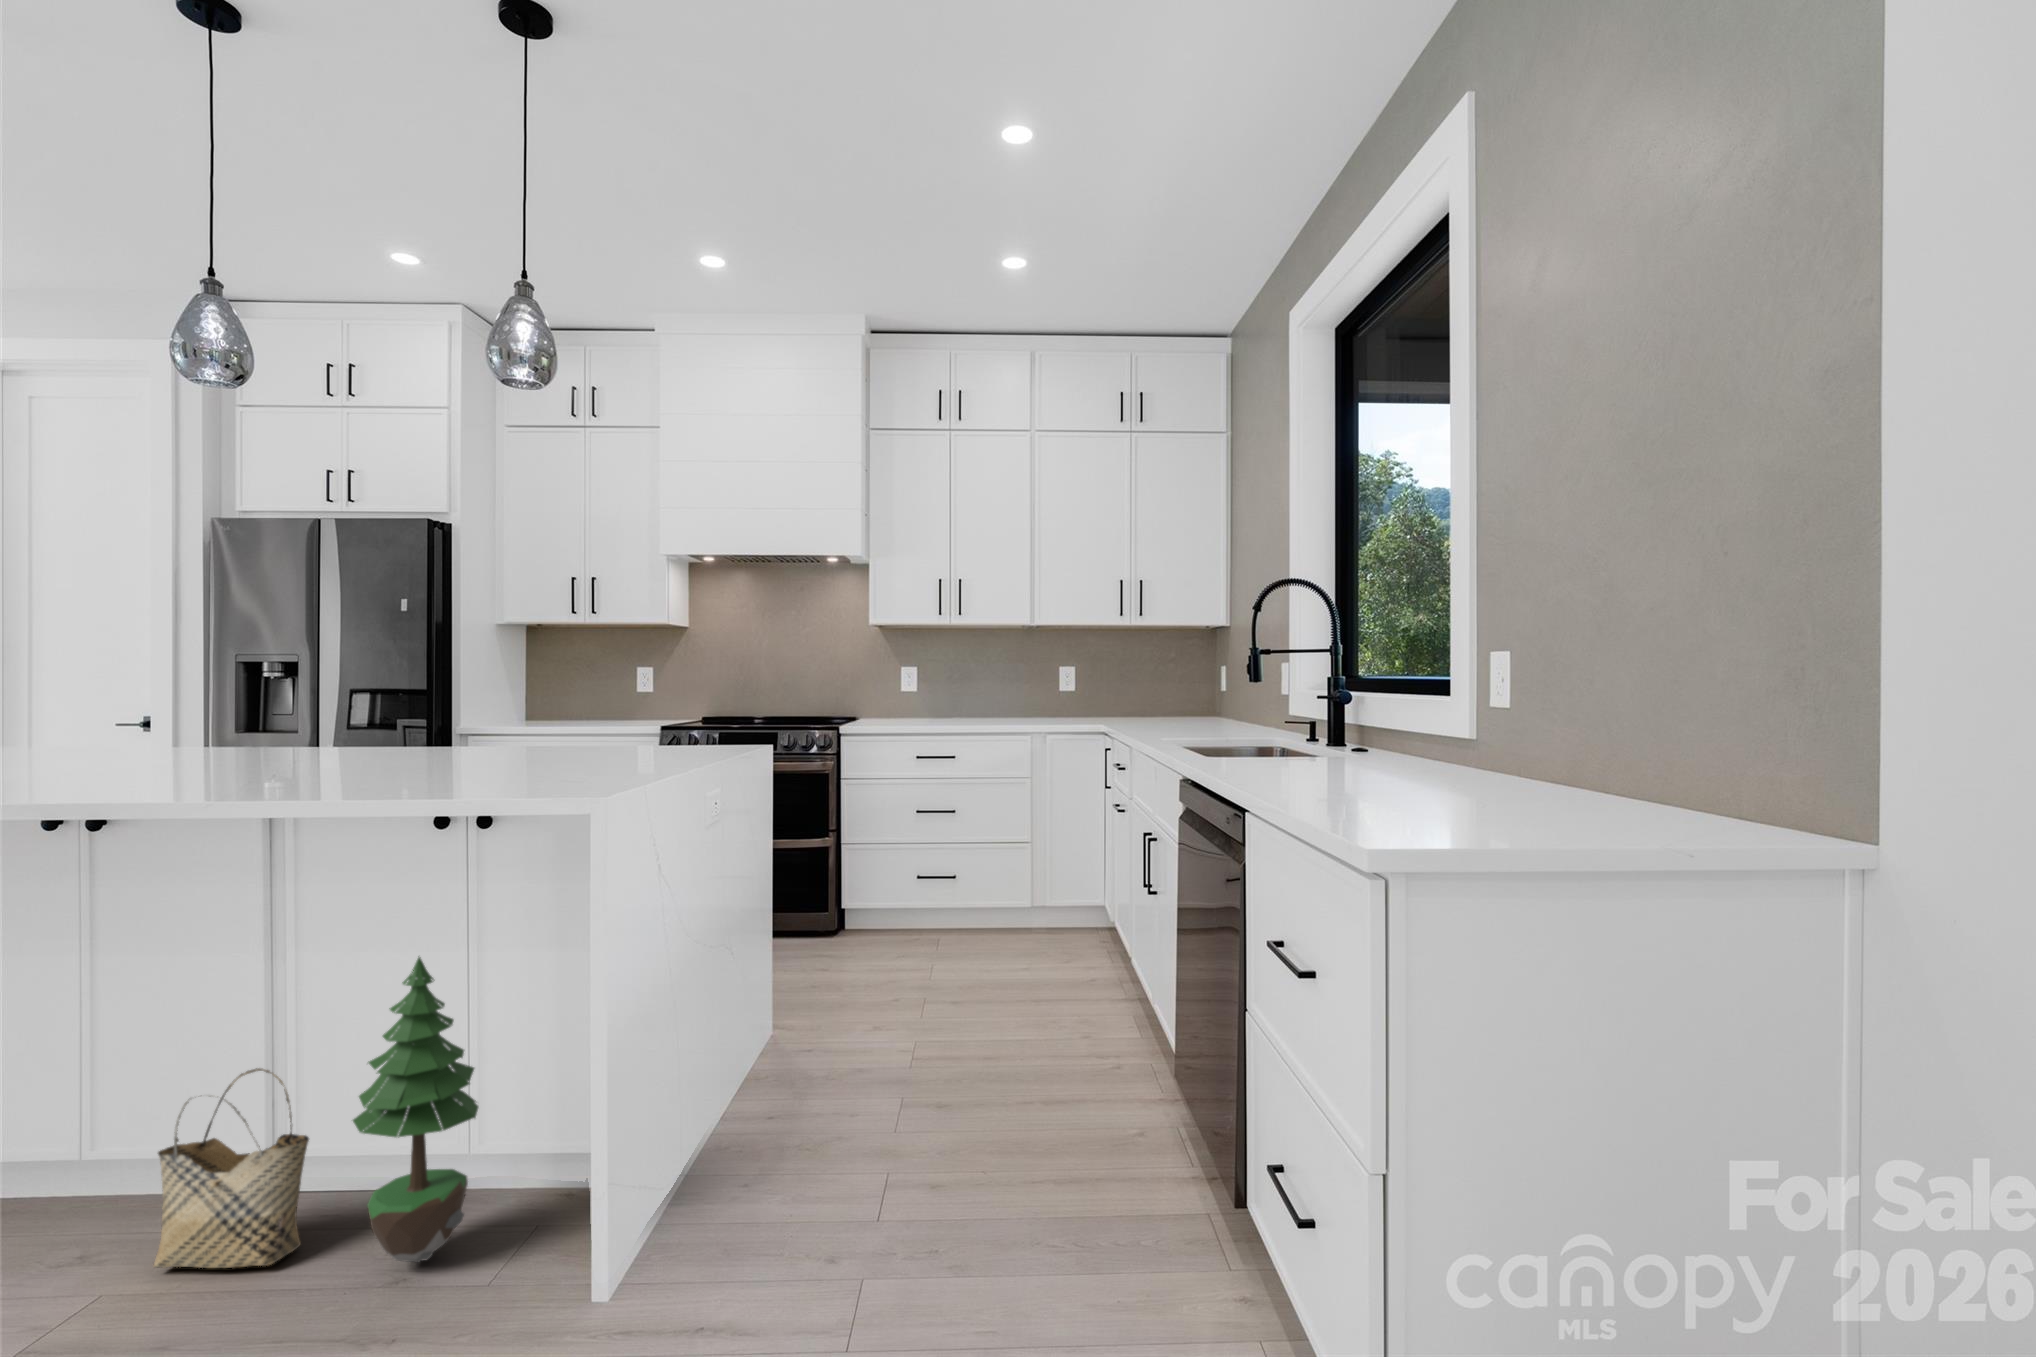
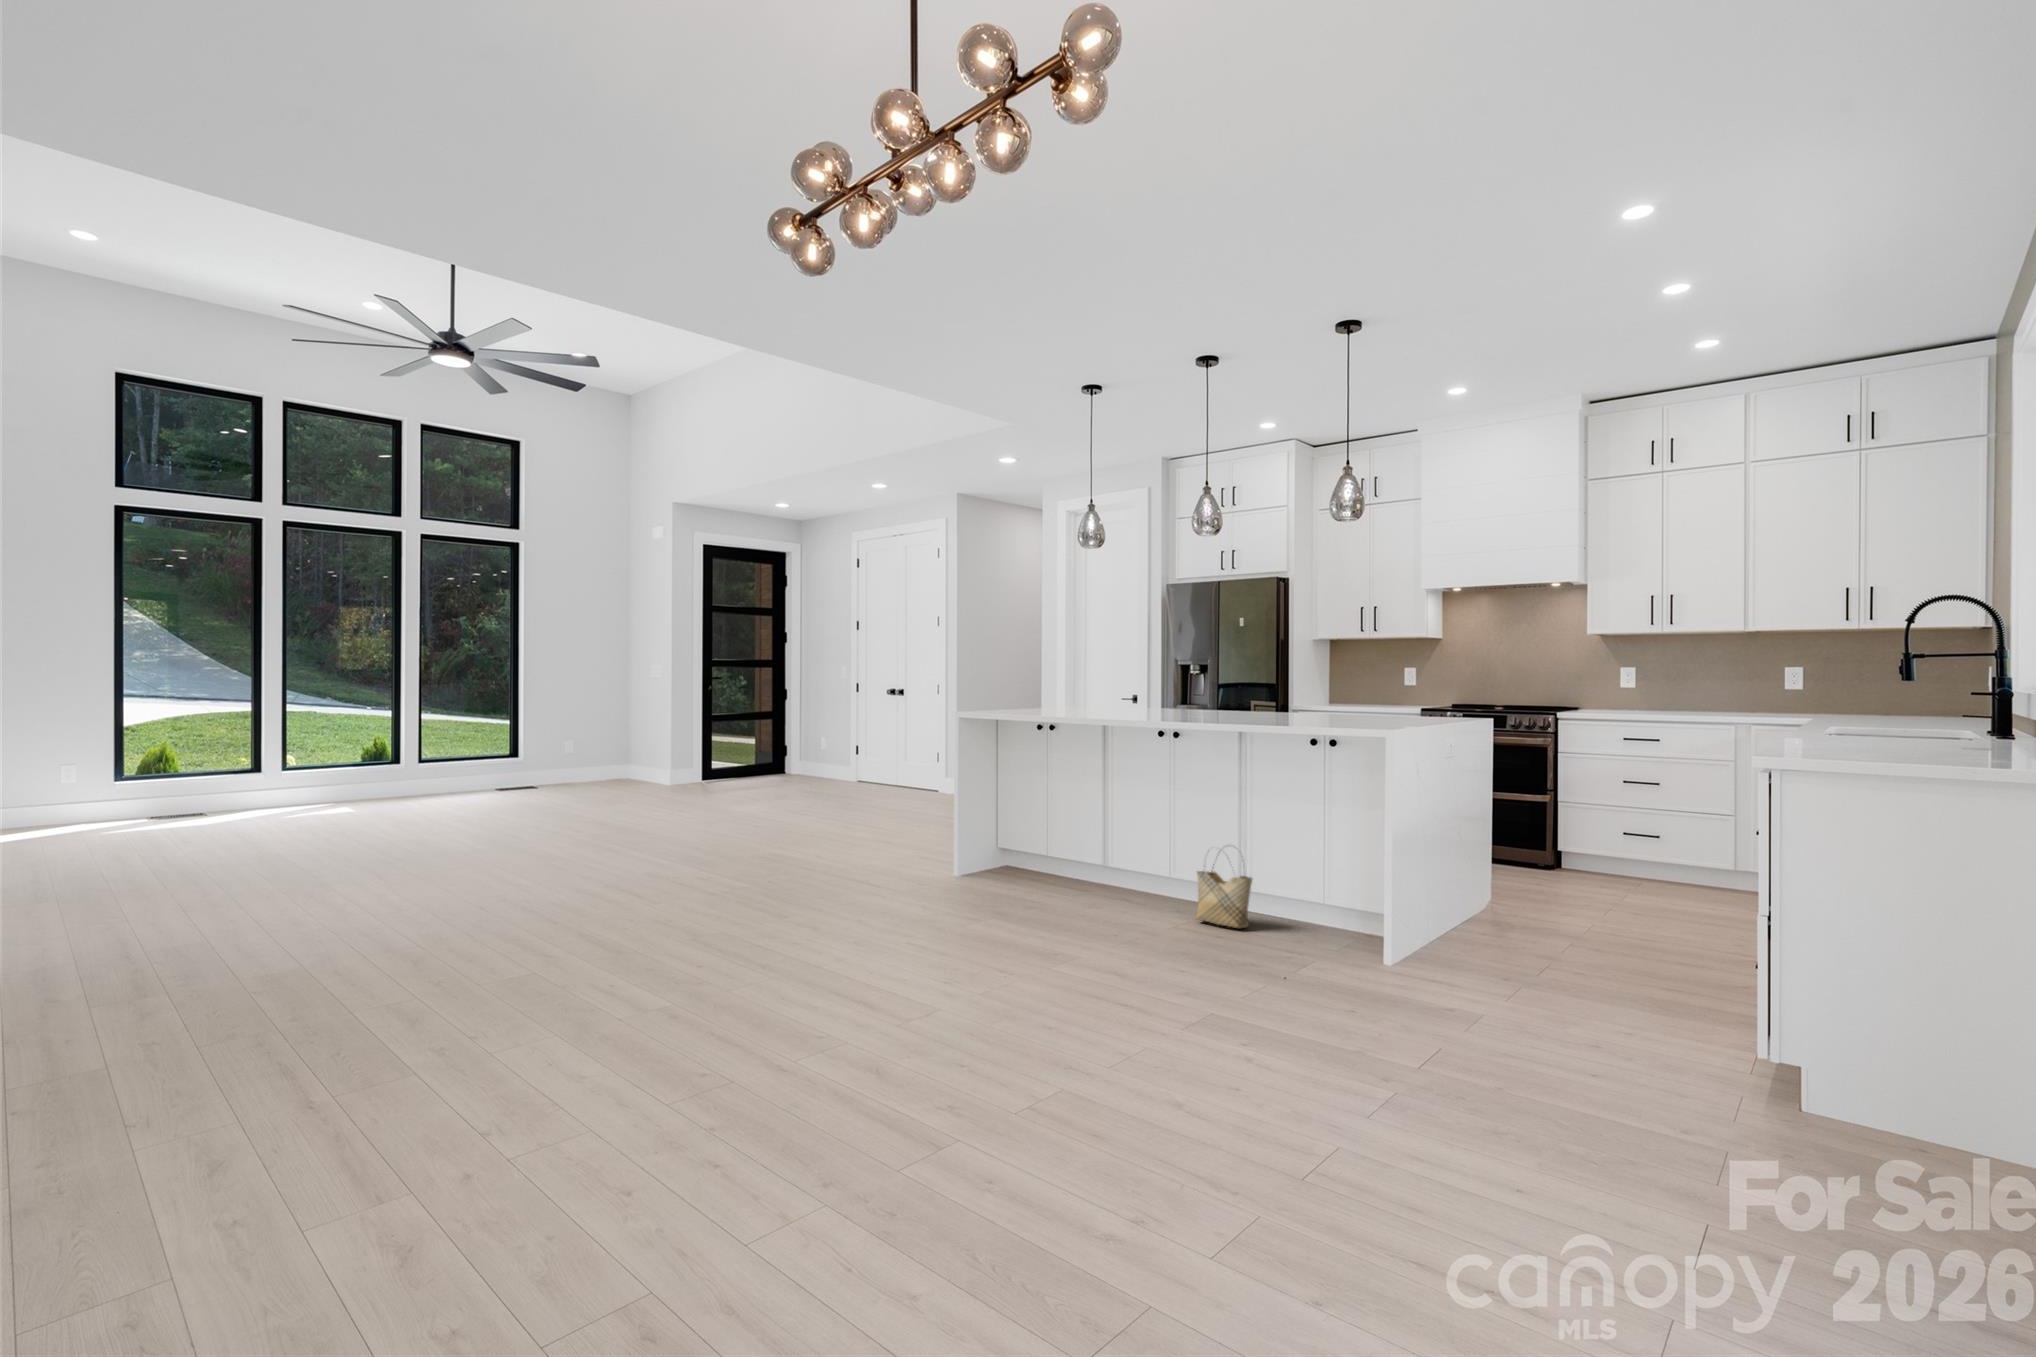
potted tree: present [353,956,478,1262] -> none [1273,797,1326,942]

